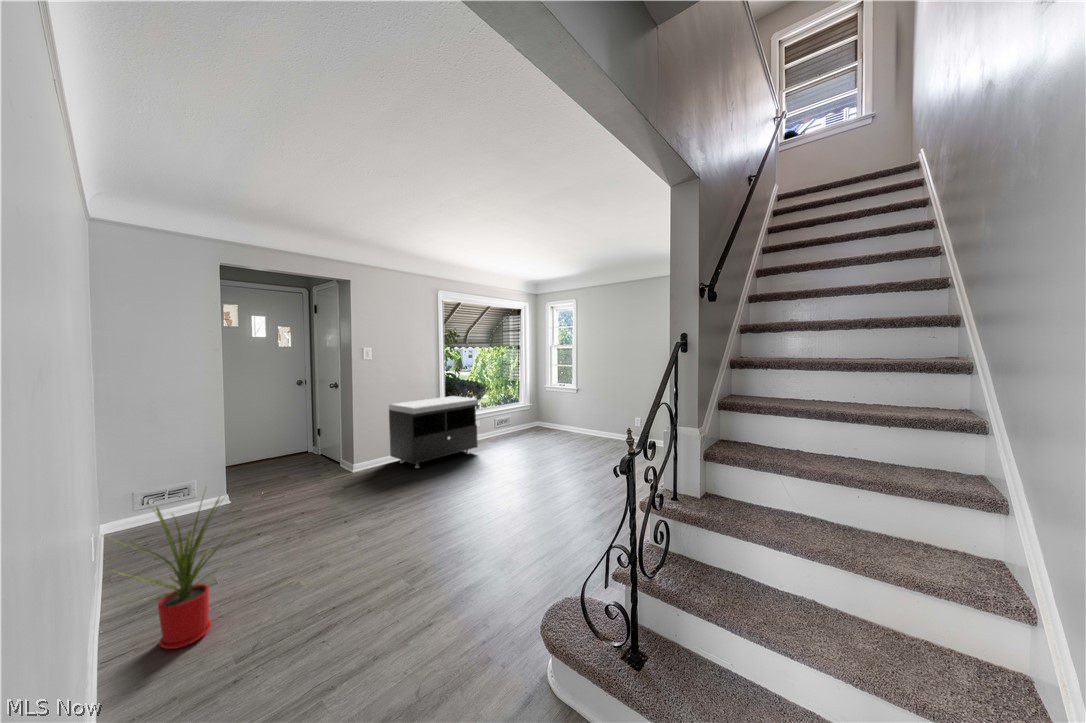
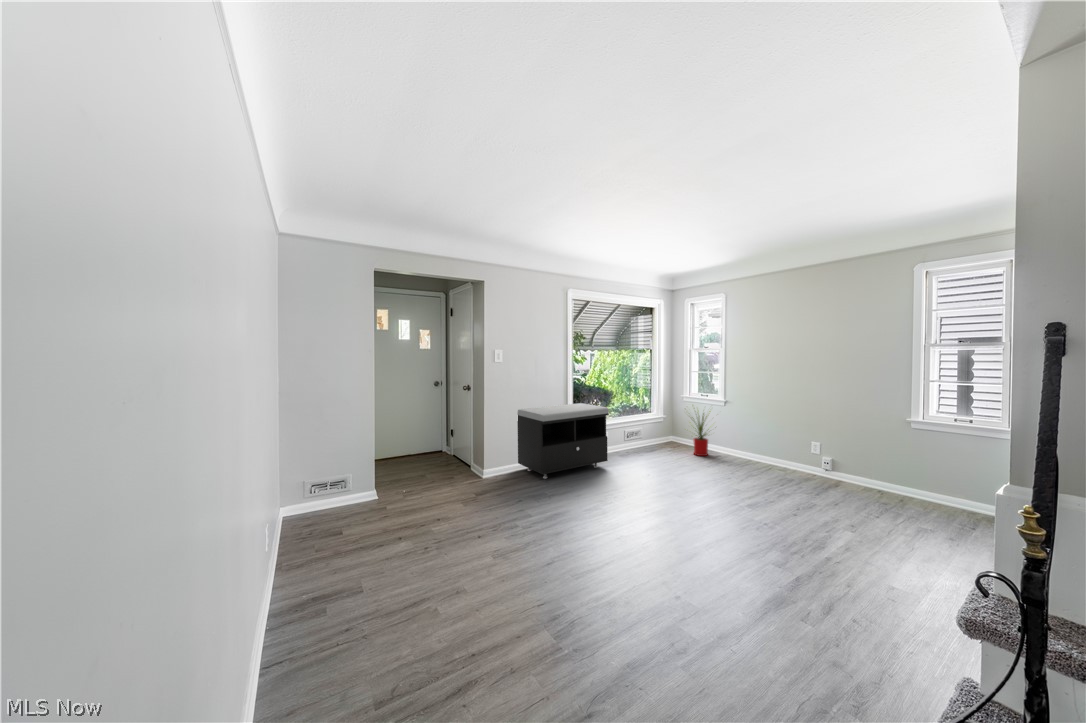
house plant: present [129,499,227,649] -> present [694,411,711,456]

